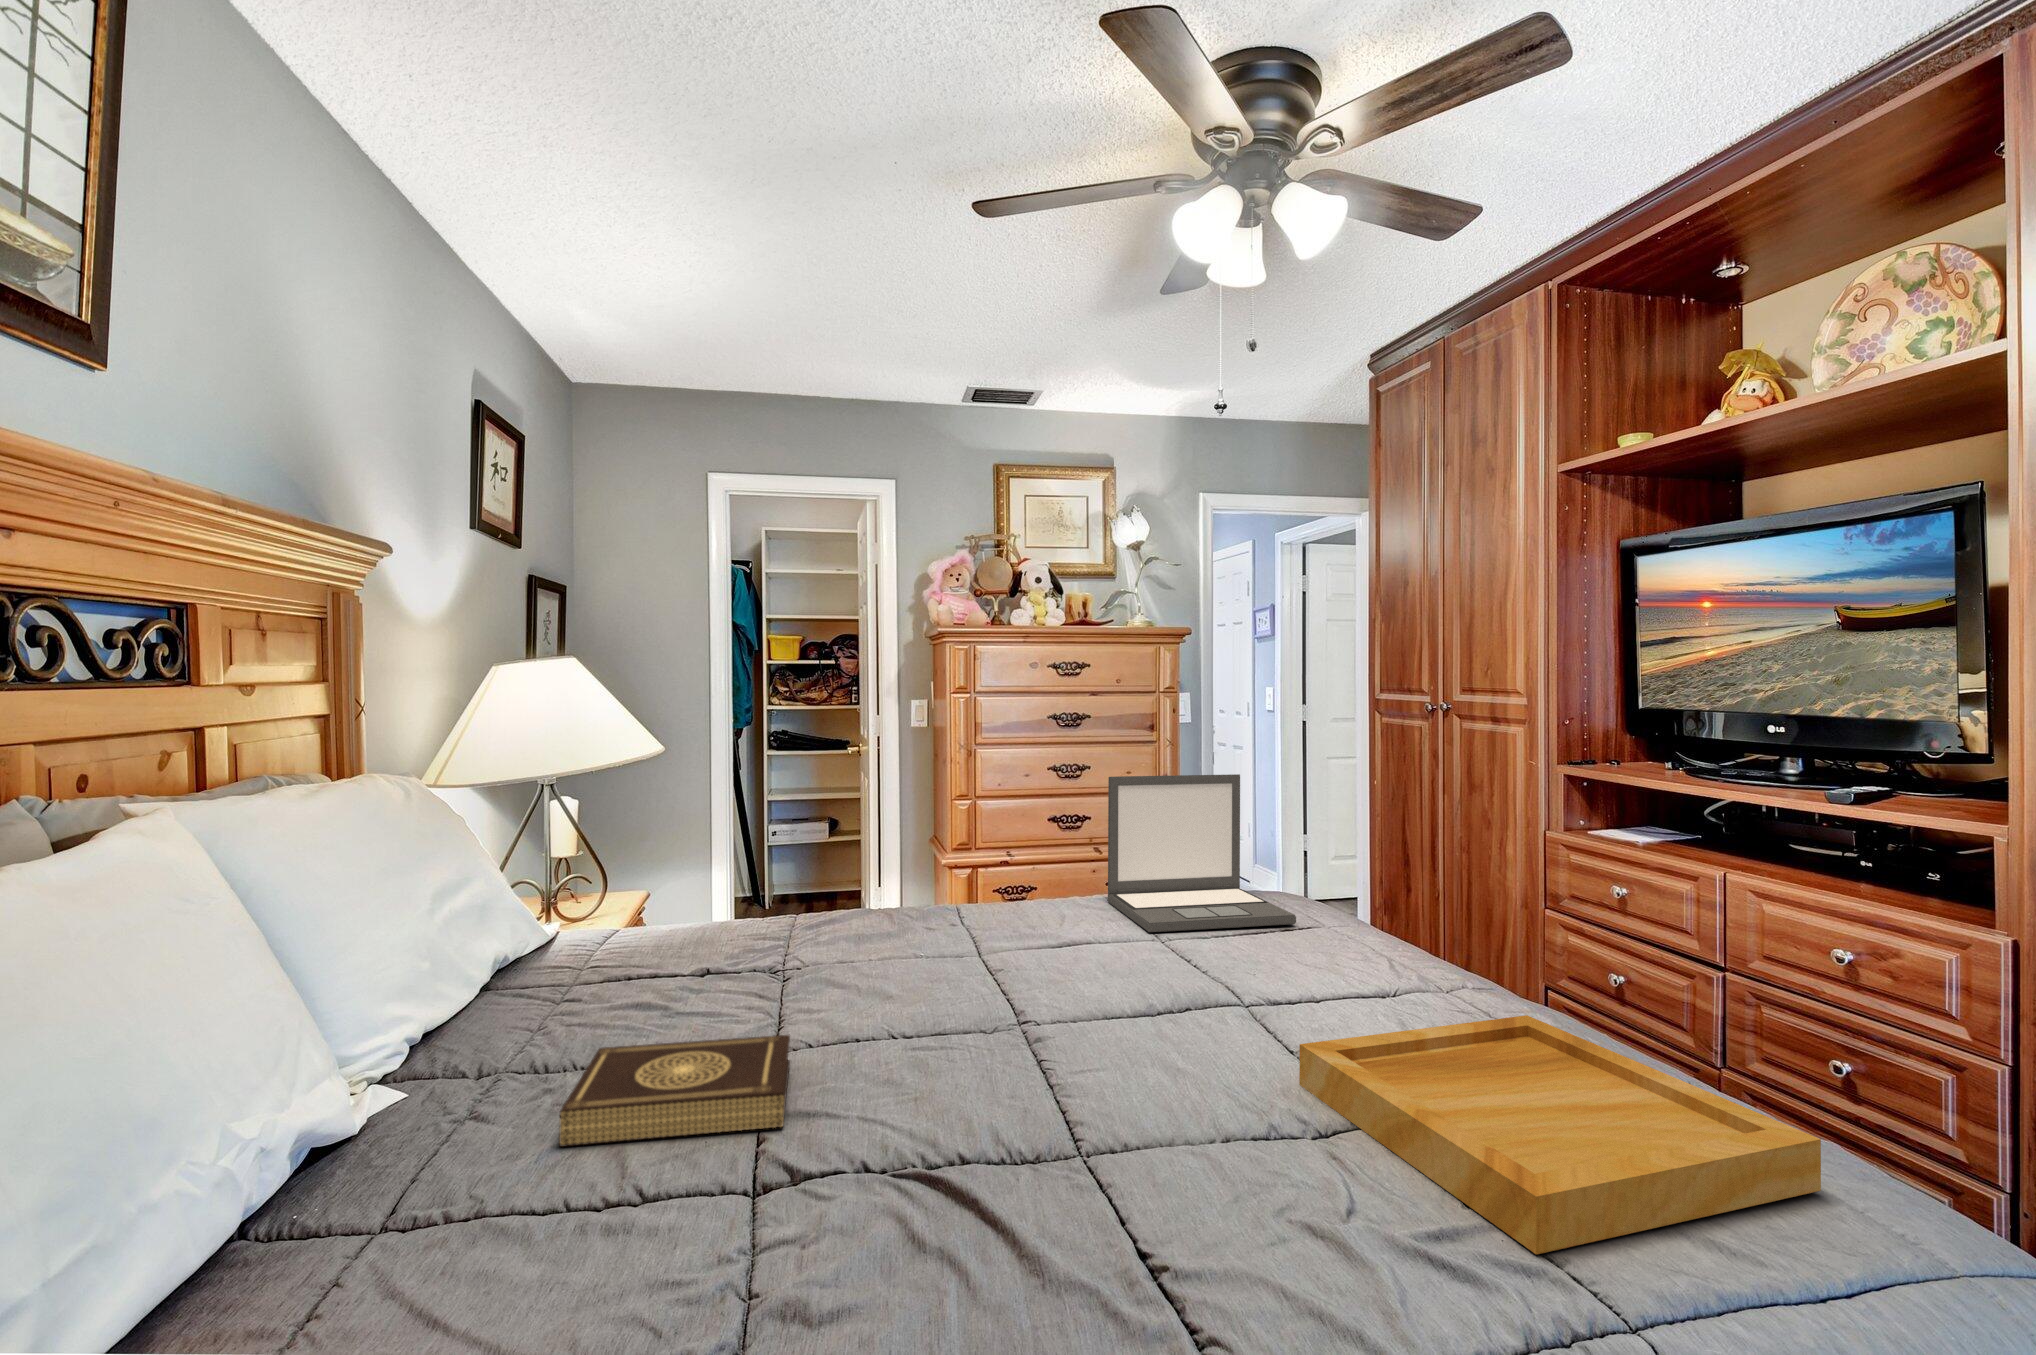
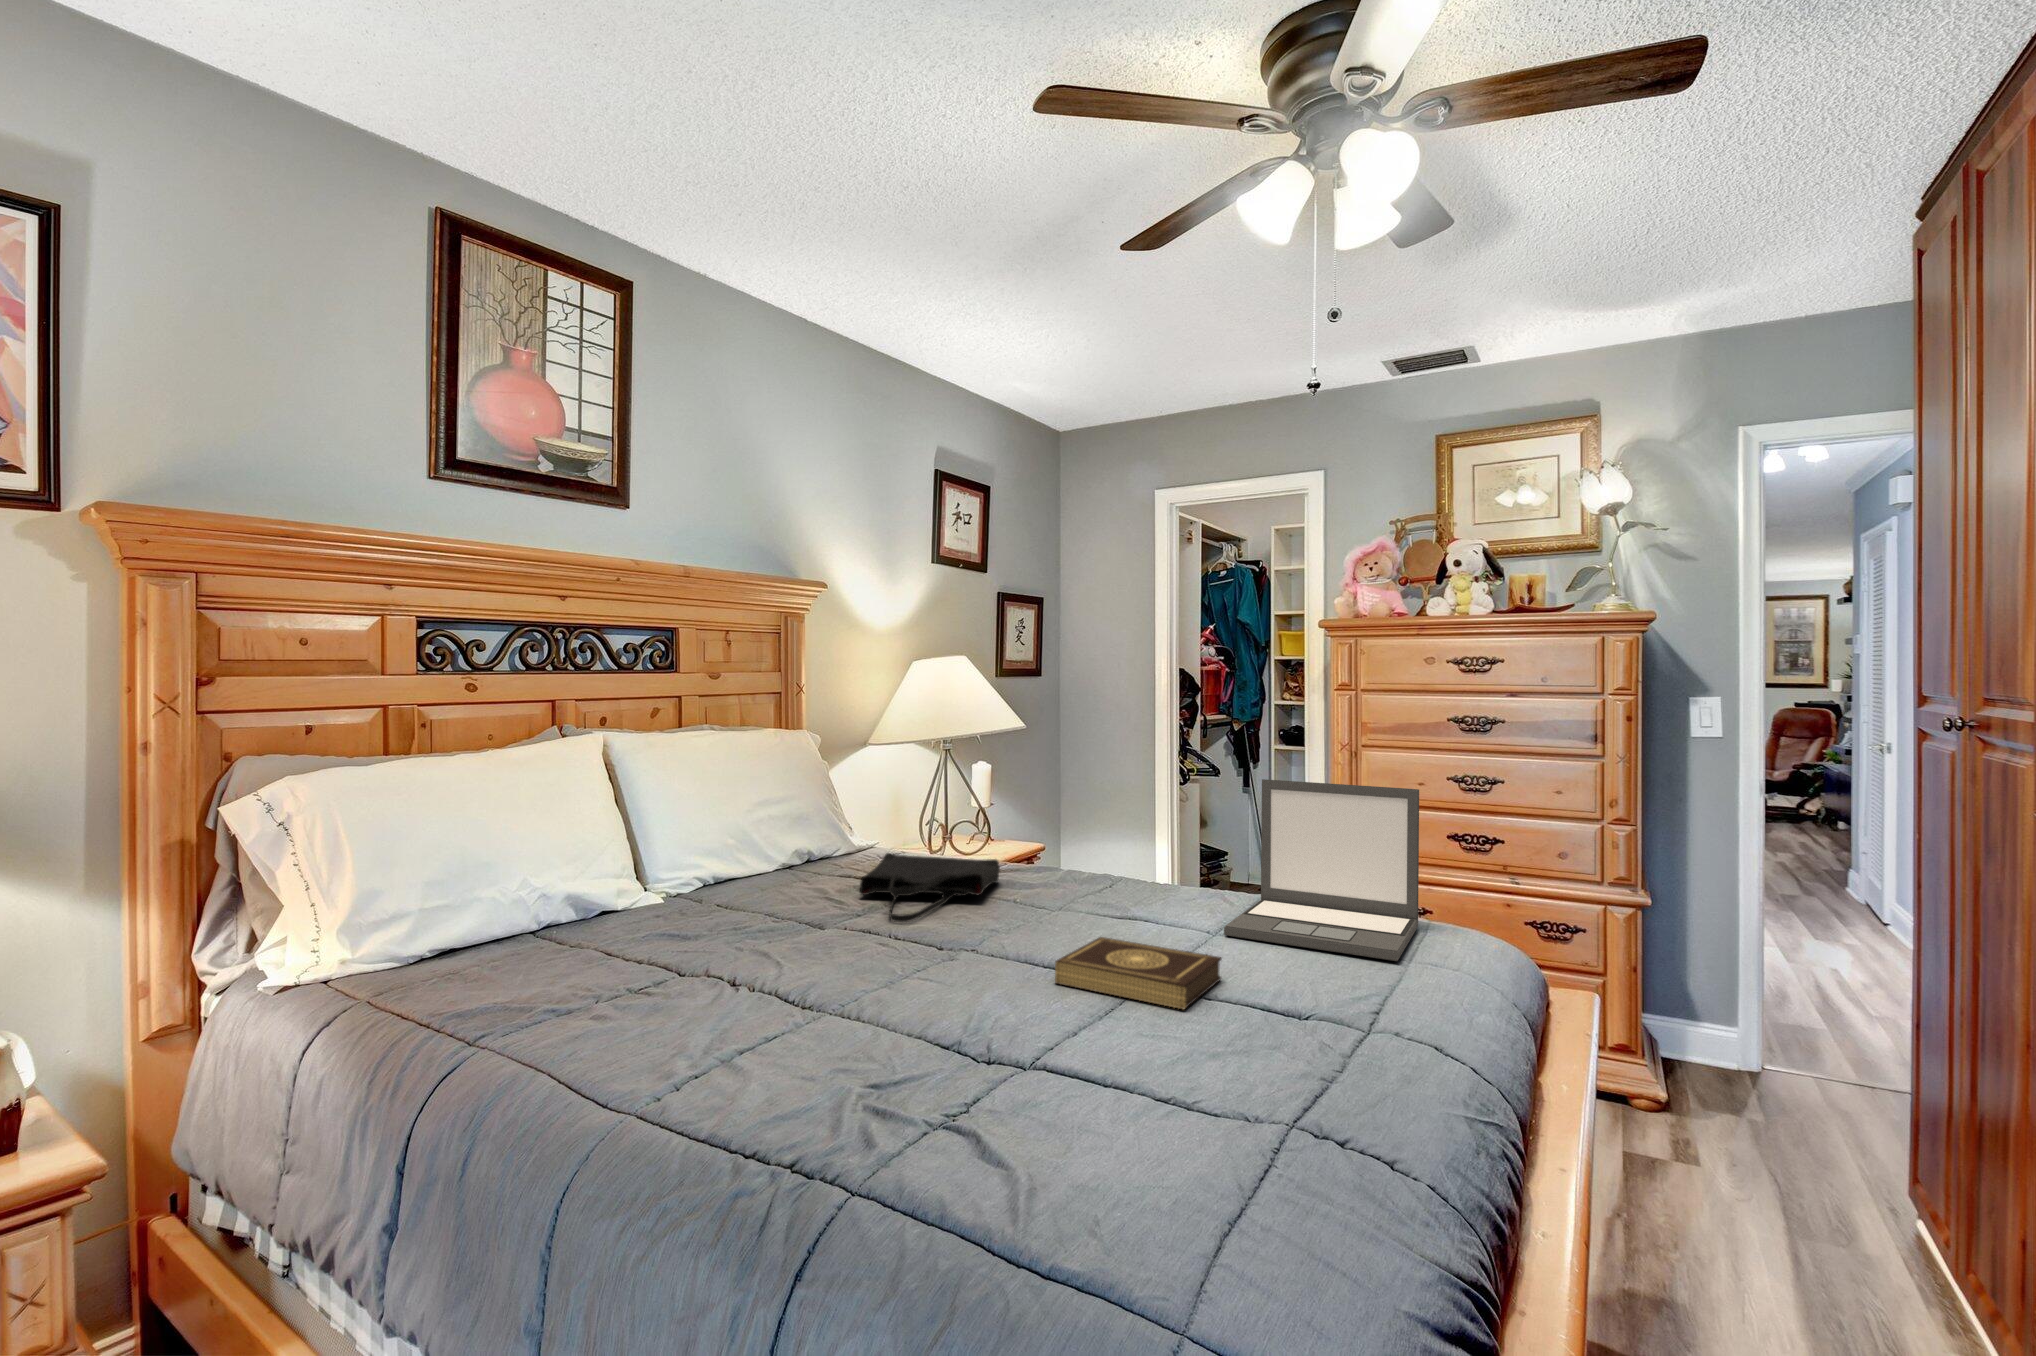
tote bag: none [691,900,885,997] -> present [860,853,1000,922]
tray: present [1299,1015,1821,1254] -> none [882,1014,1296,1272]
book: present [559,1035,790,1147] -> present [1055,937,1222,1009]

